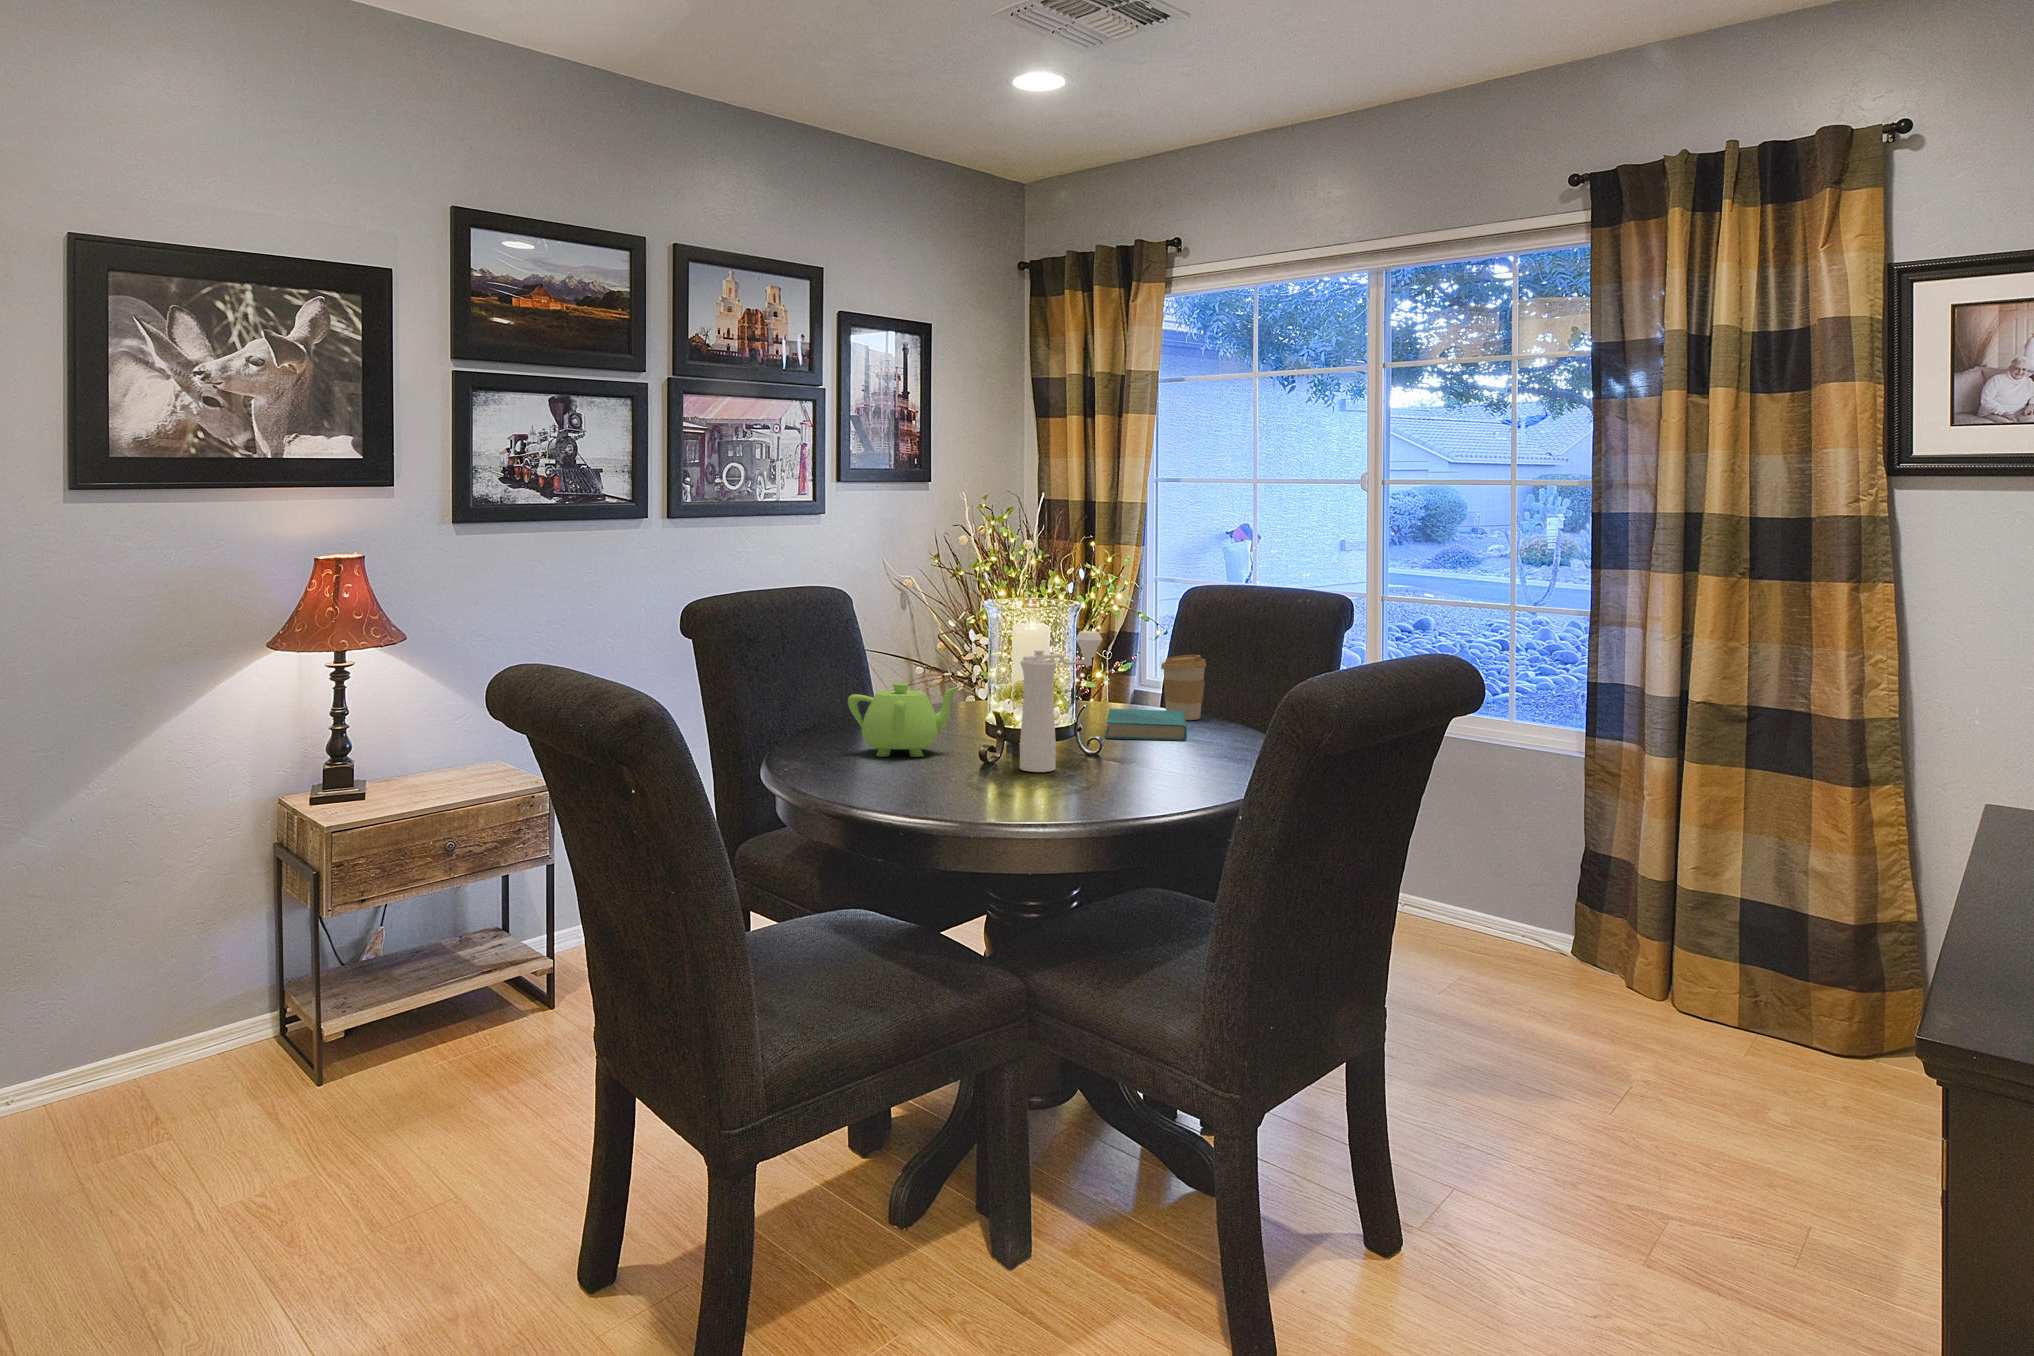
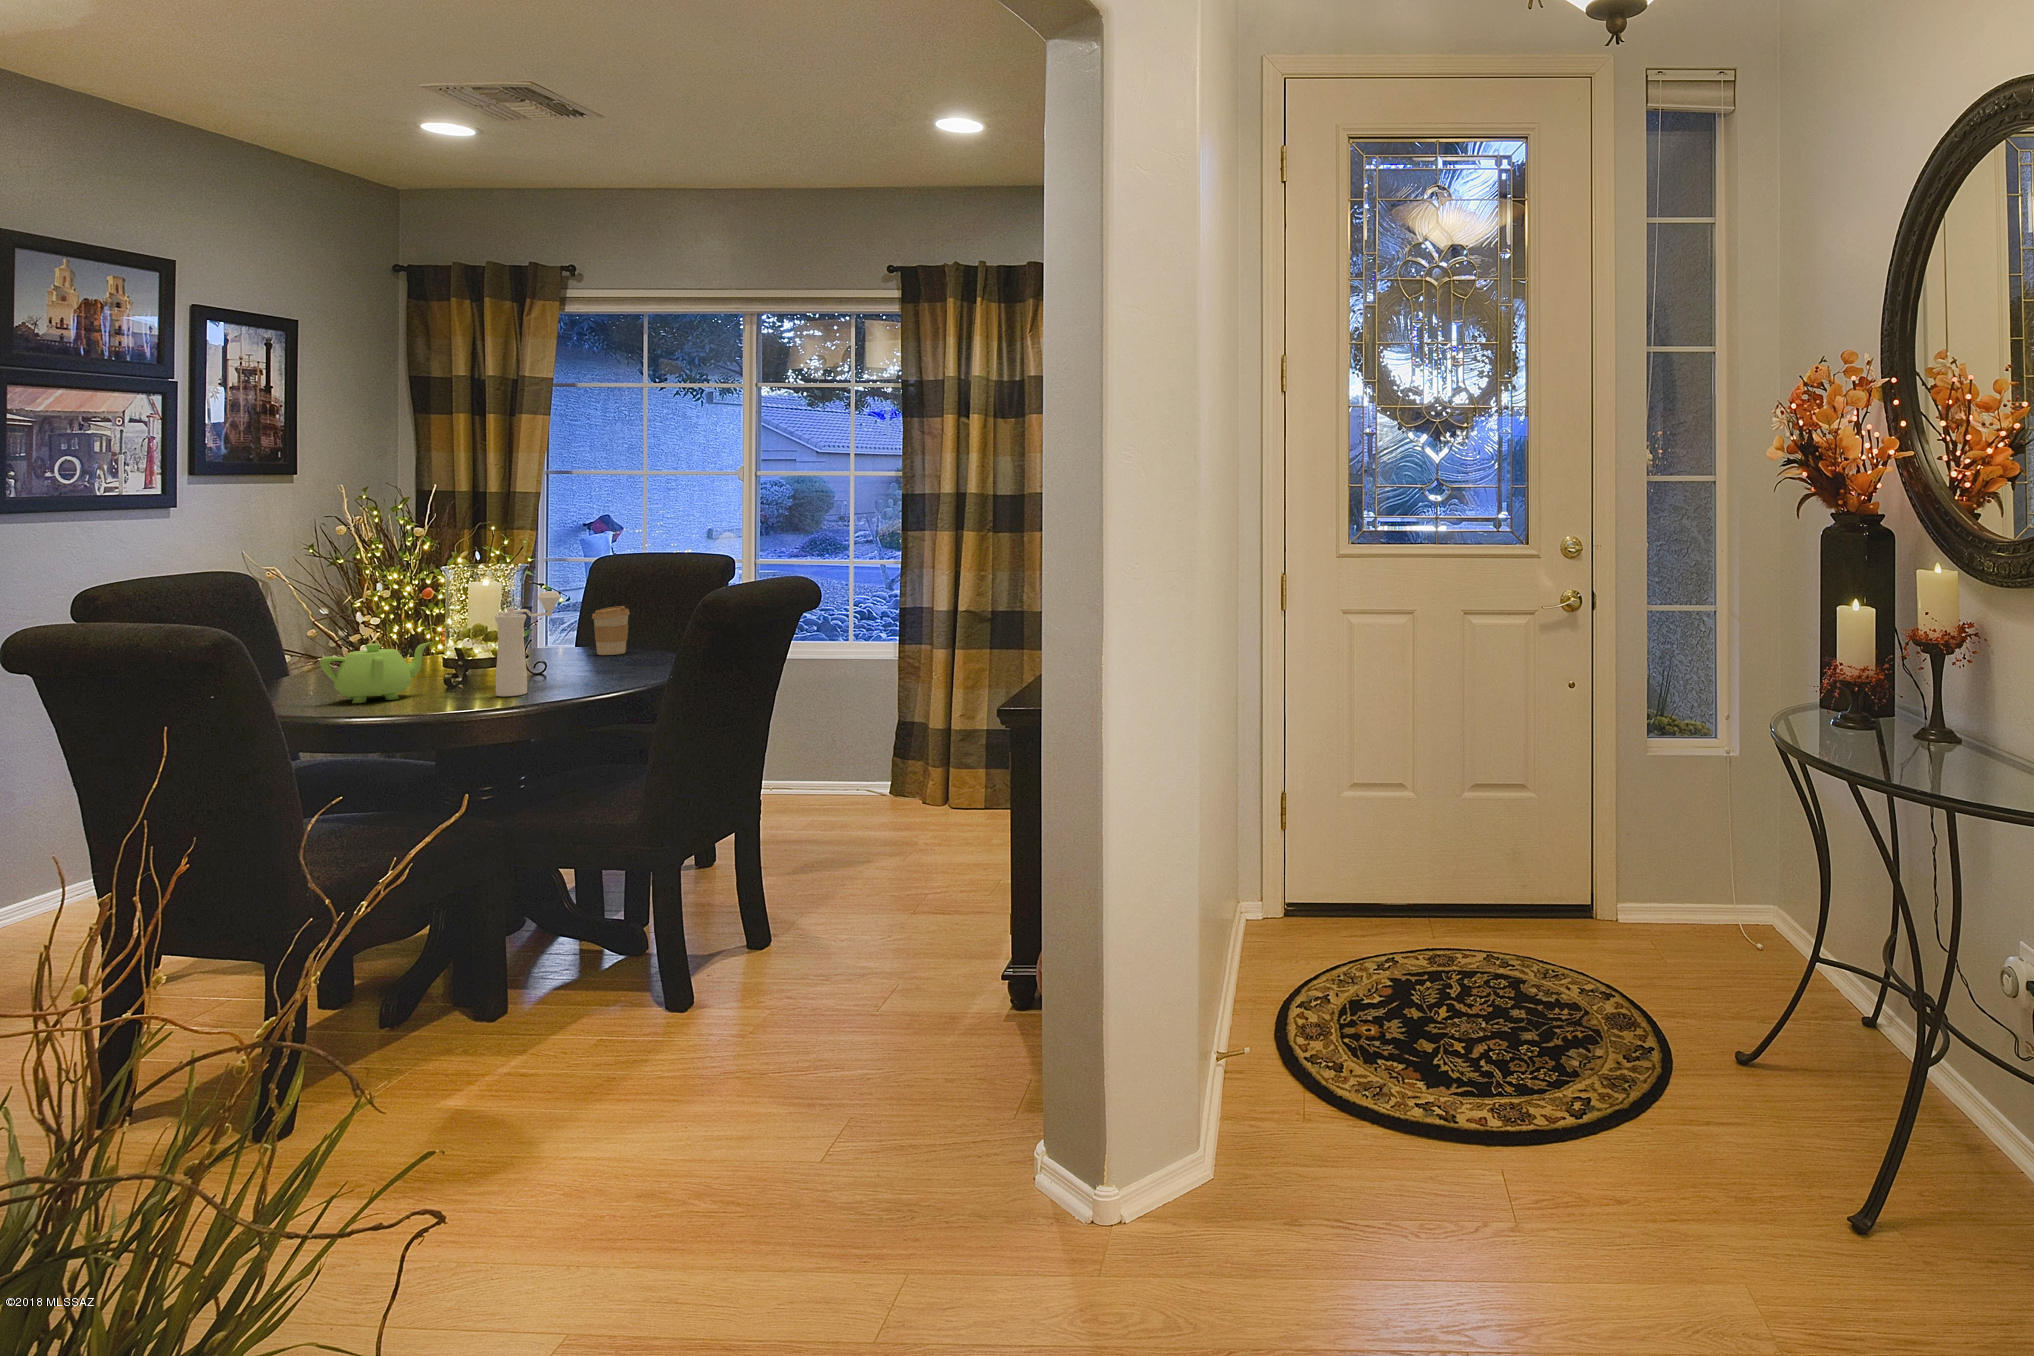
book: present [1106,709,1187,741] -> none [551,648,622,671]

